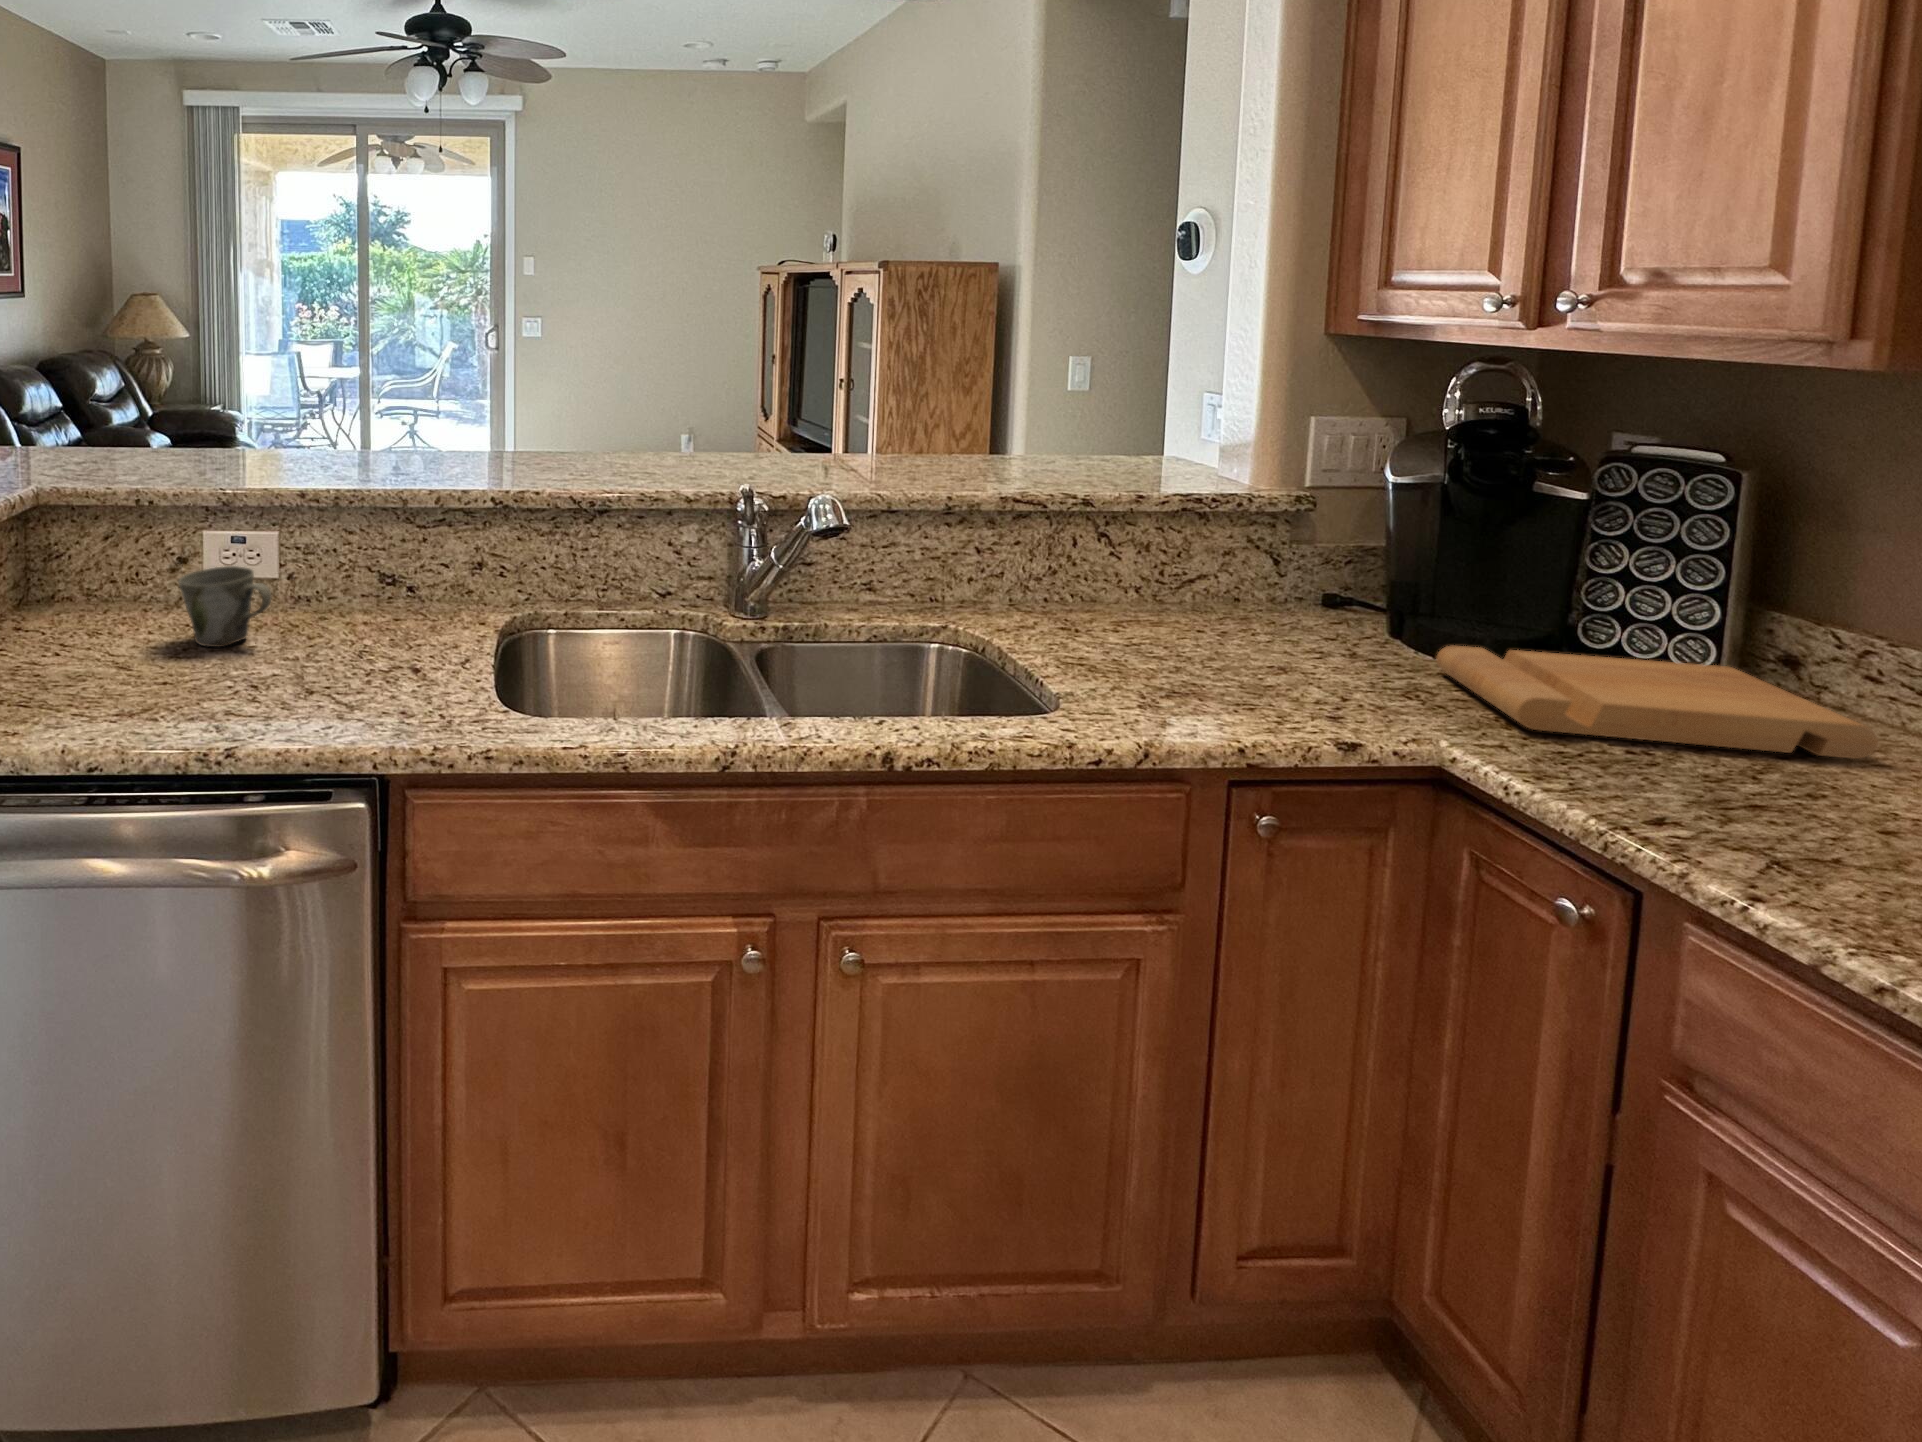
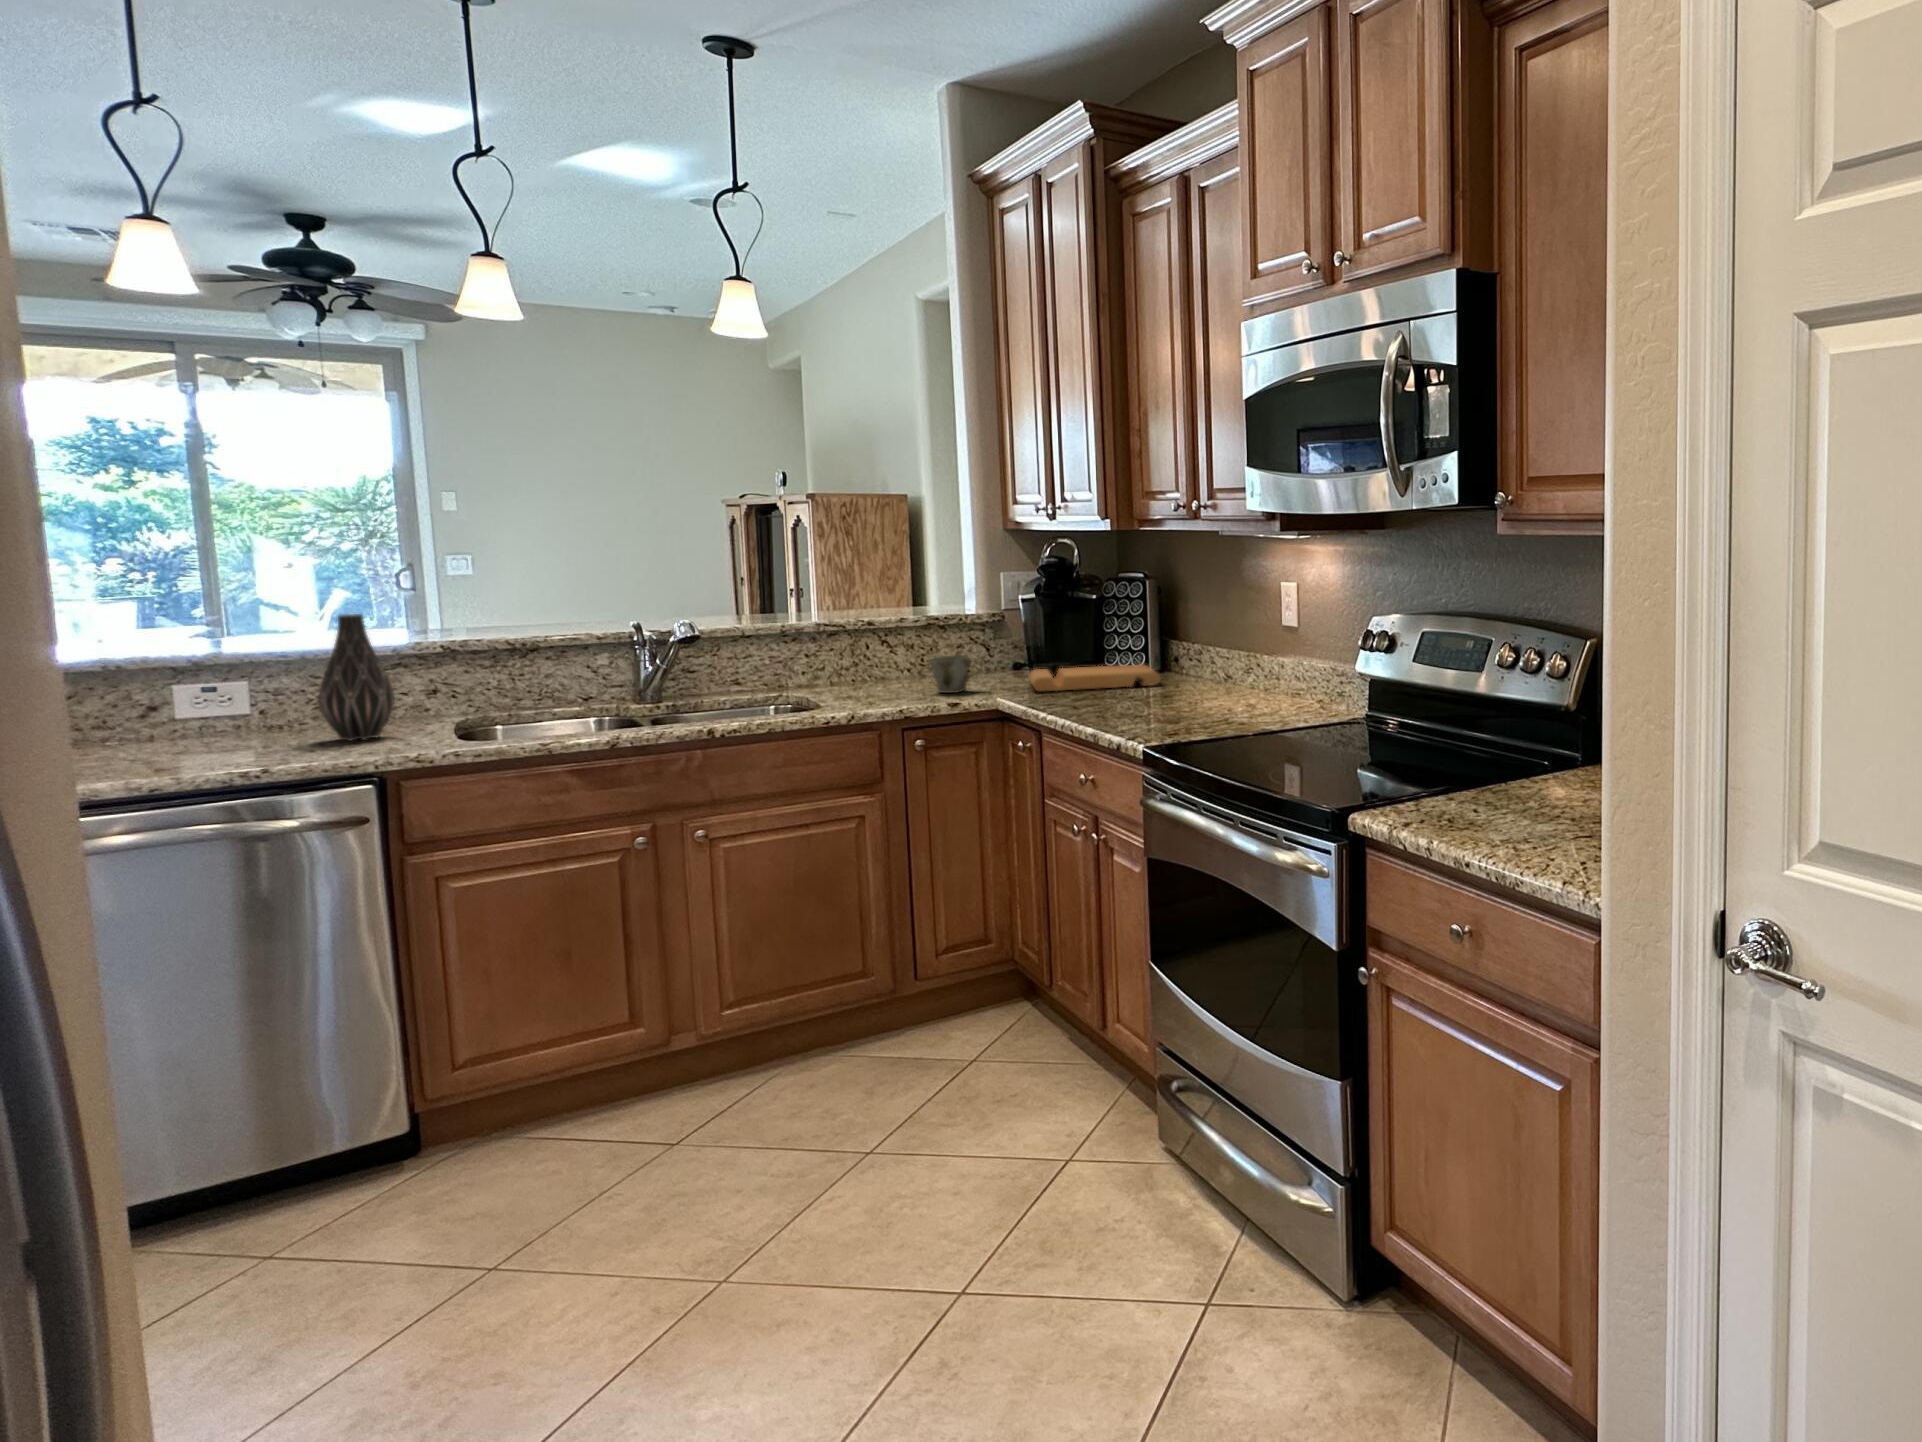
vase: none [334,455,424,660] -> present [318,614,395,741]
mug: present [179,566,272,647] -> present [929,655,982,693]

